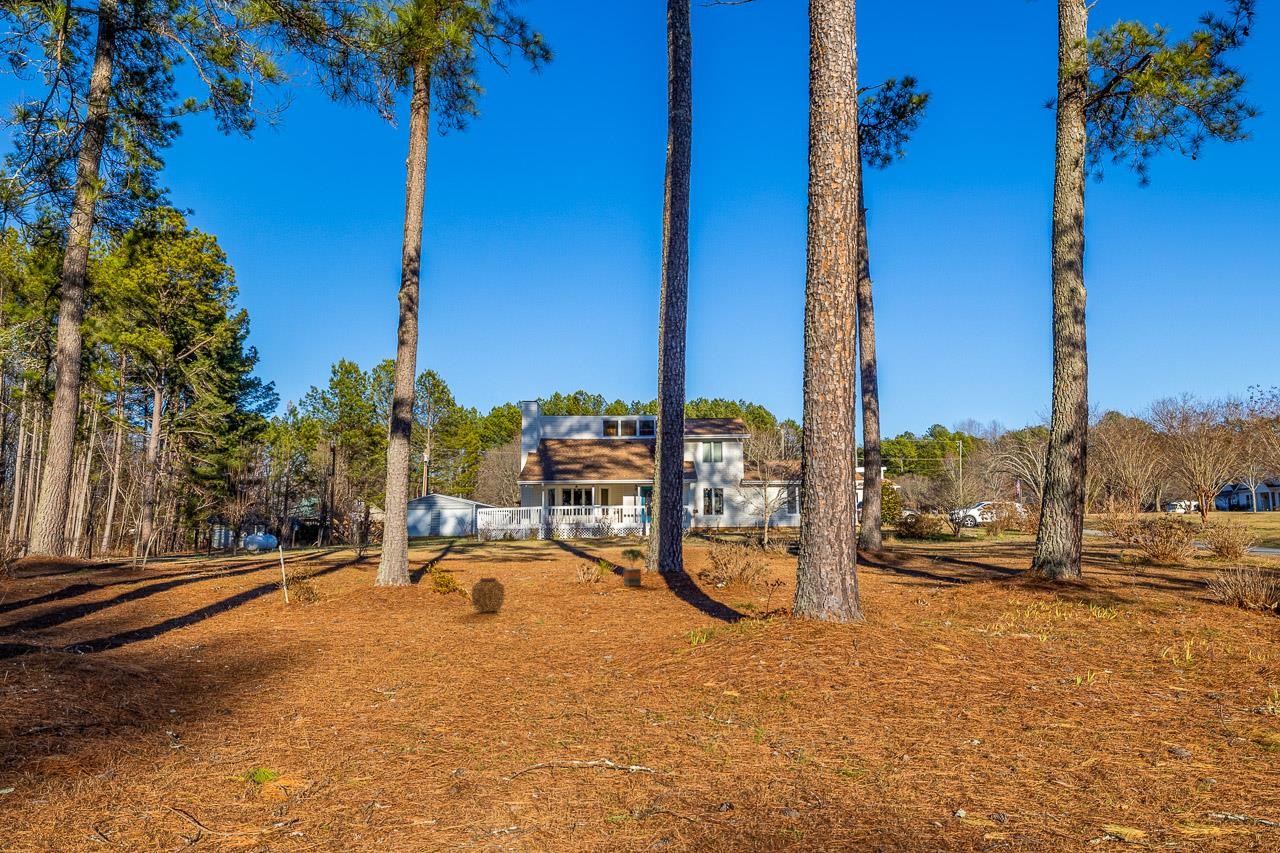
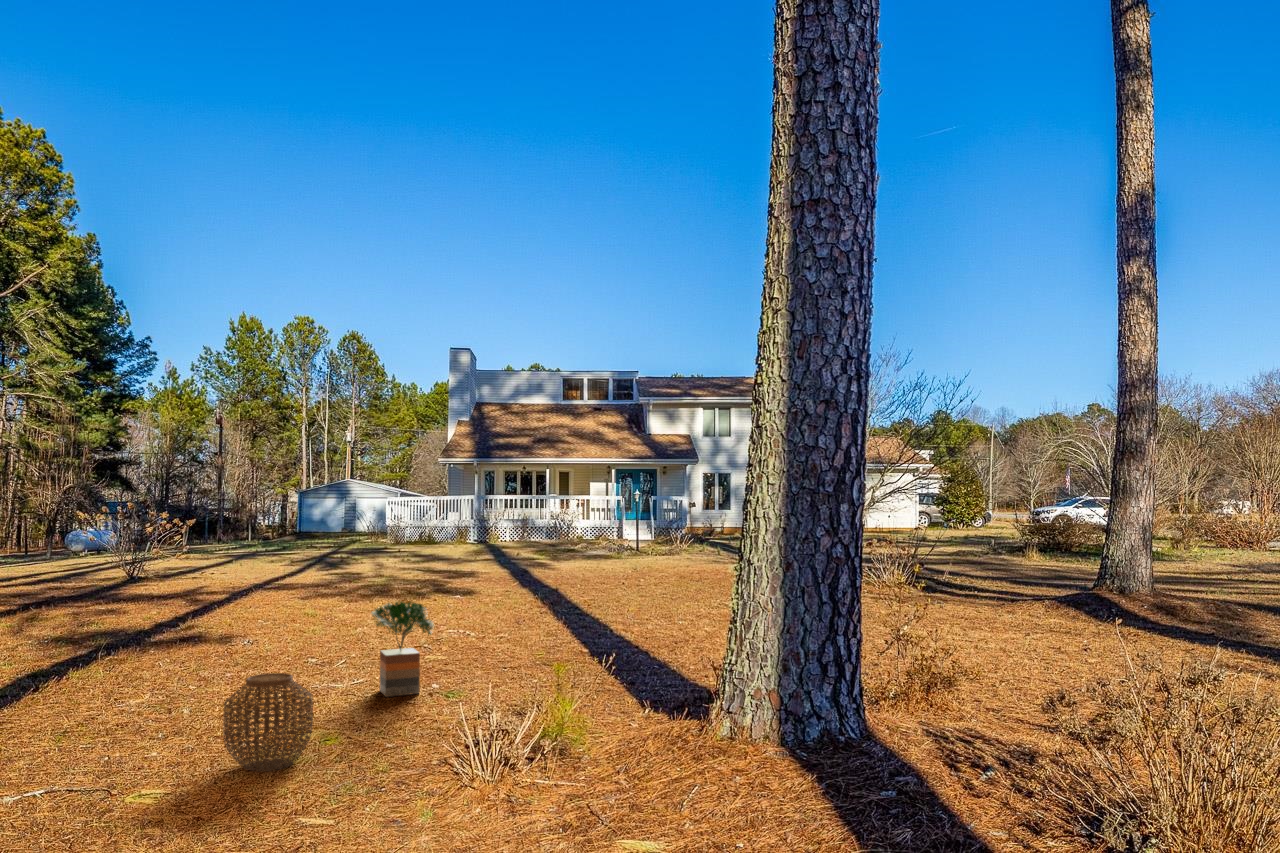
potted tree: present [622,549,646,586] -> present [372,602,433,697]

